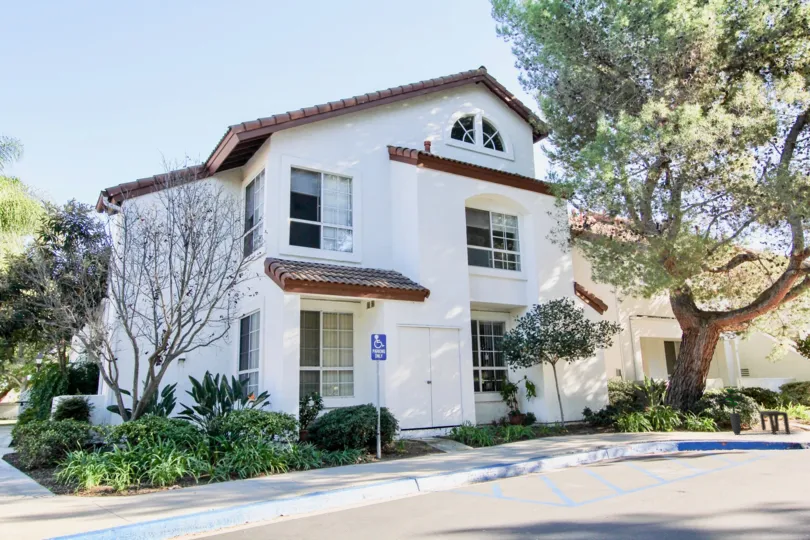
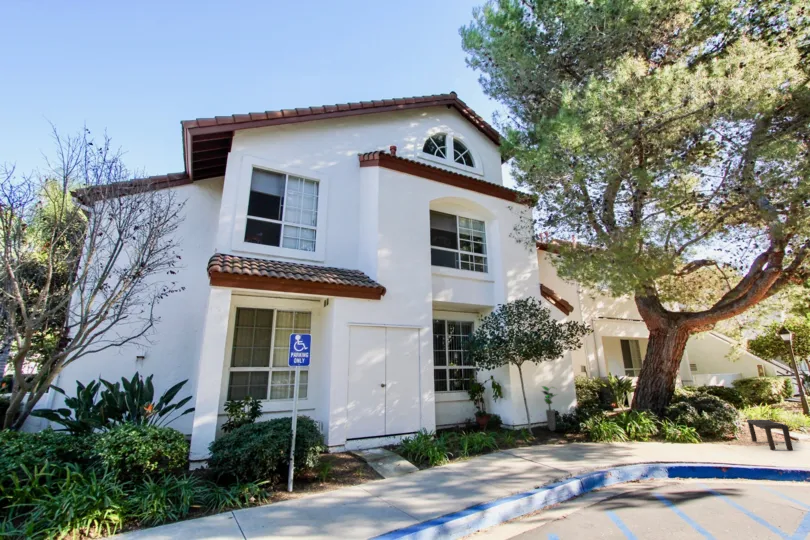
potted plant: present [725,389,741,434] -> present [542,386,556,431]

